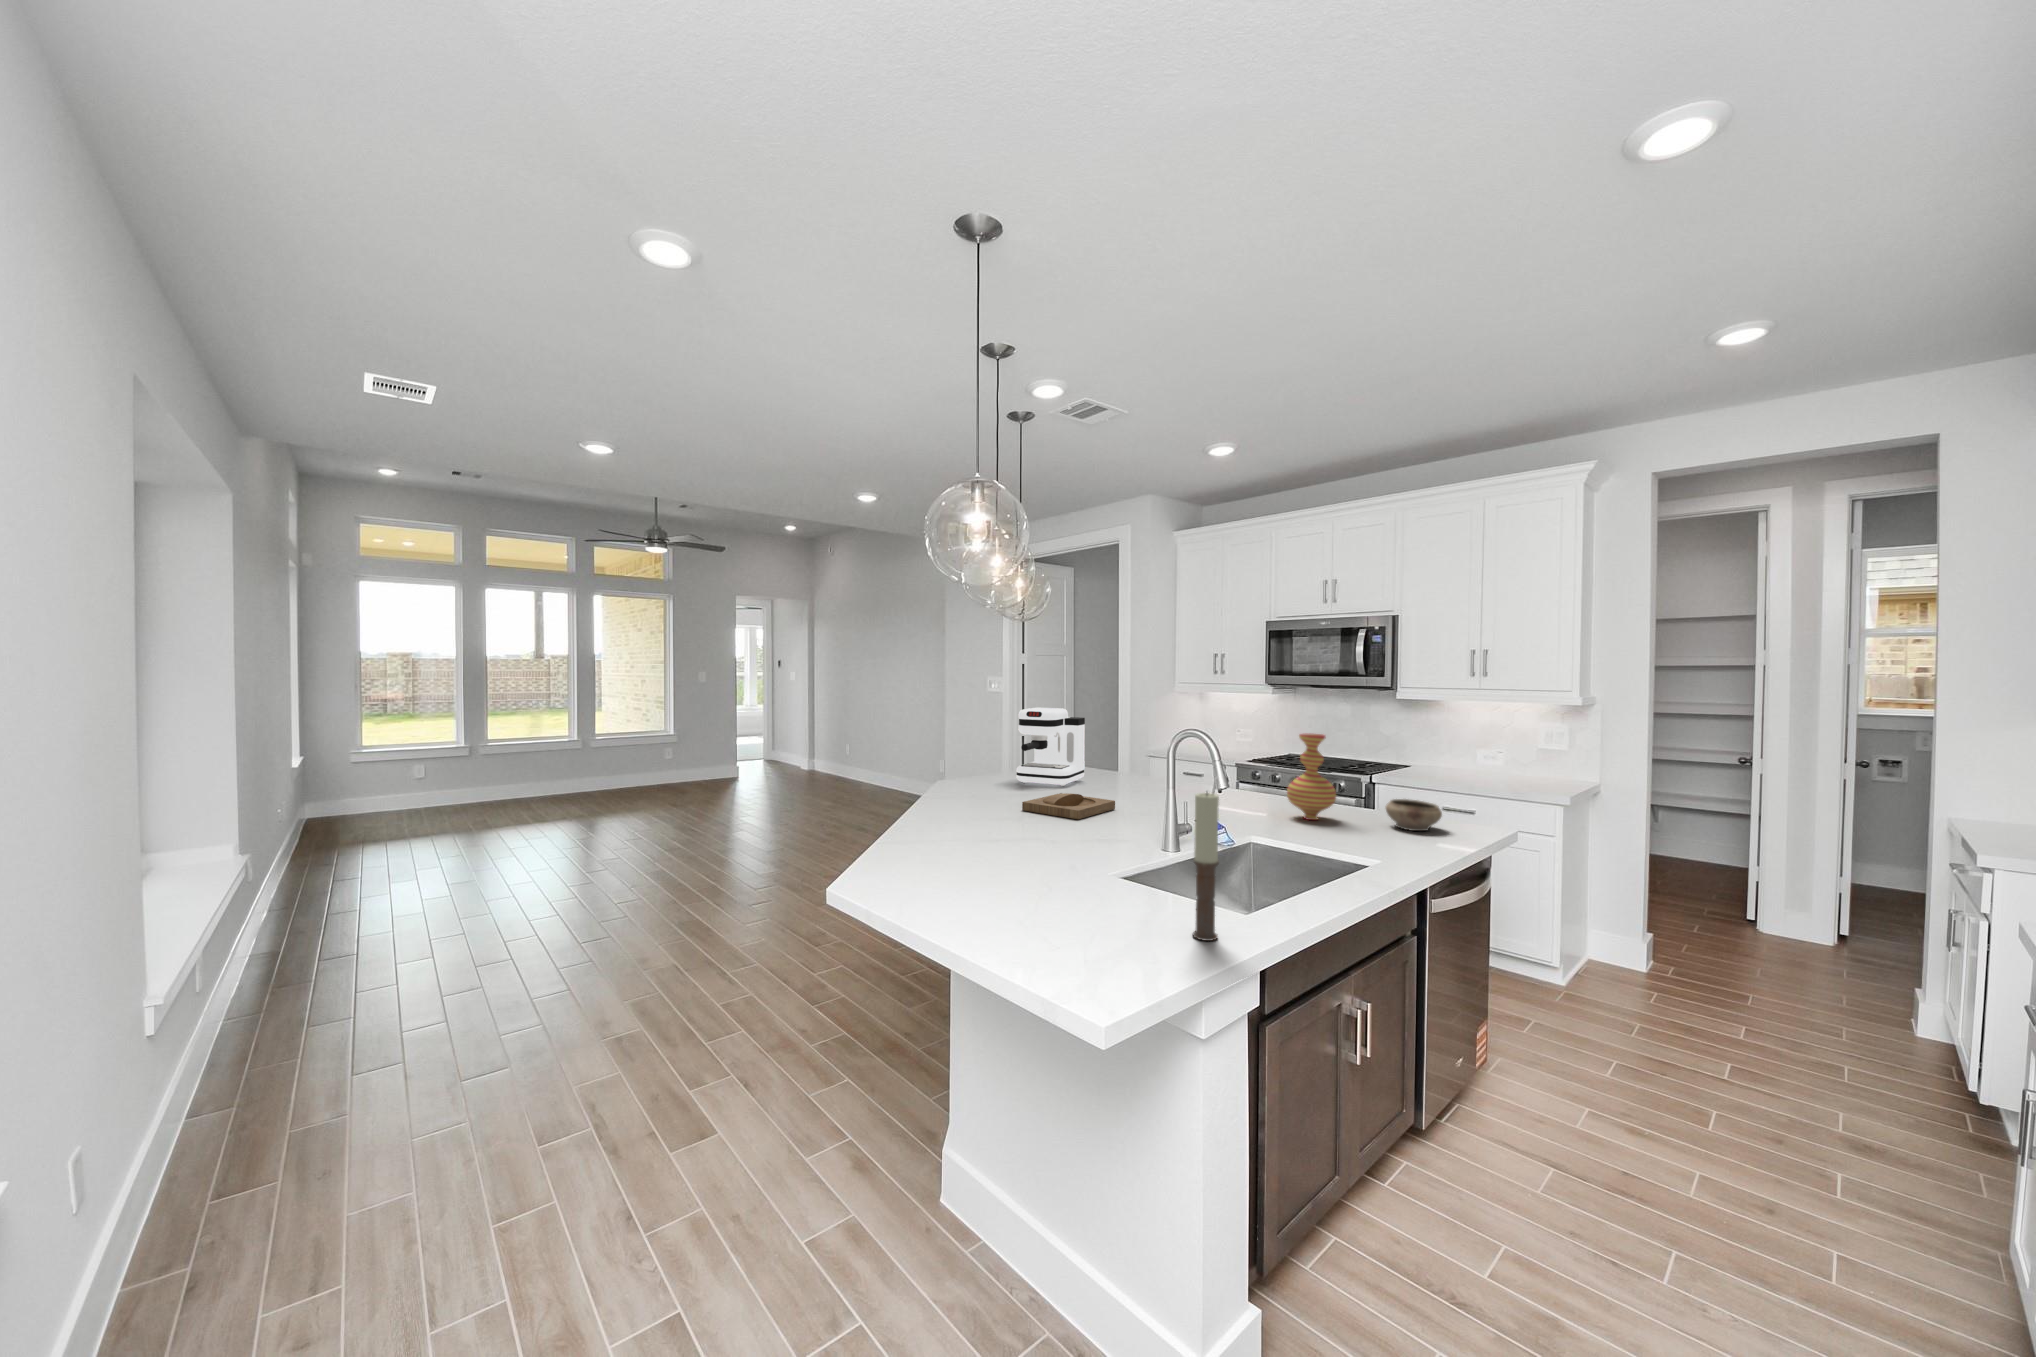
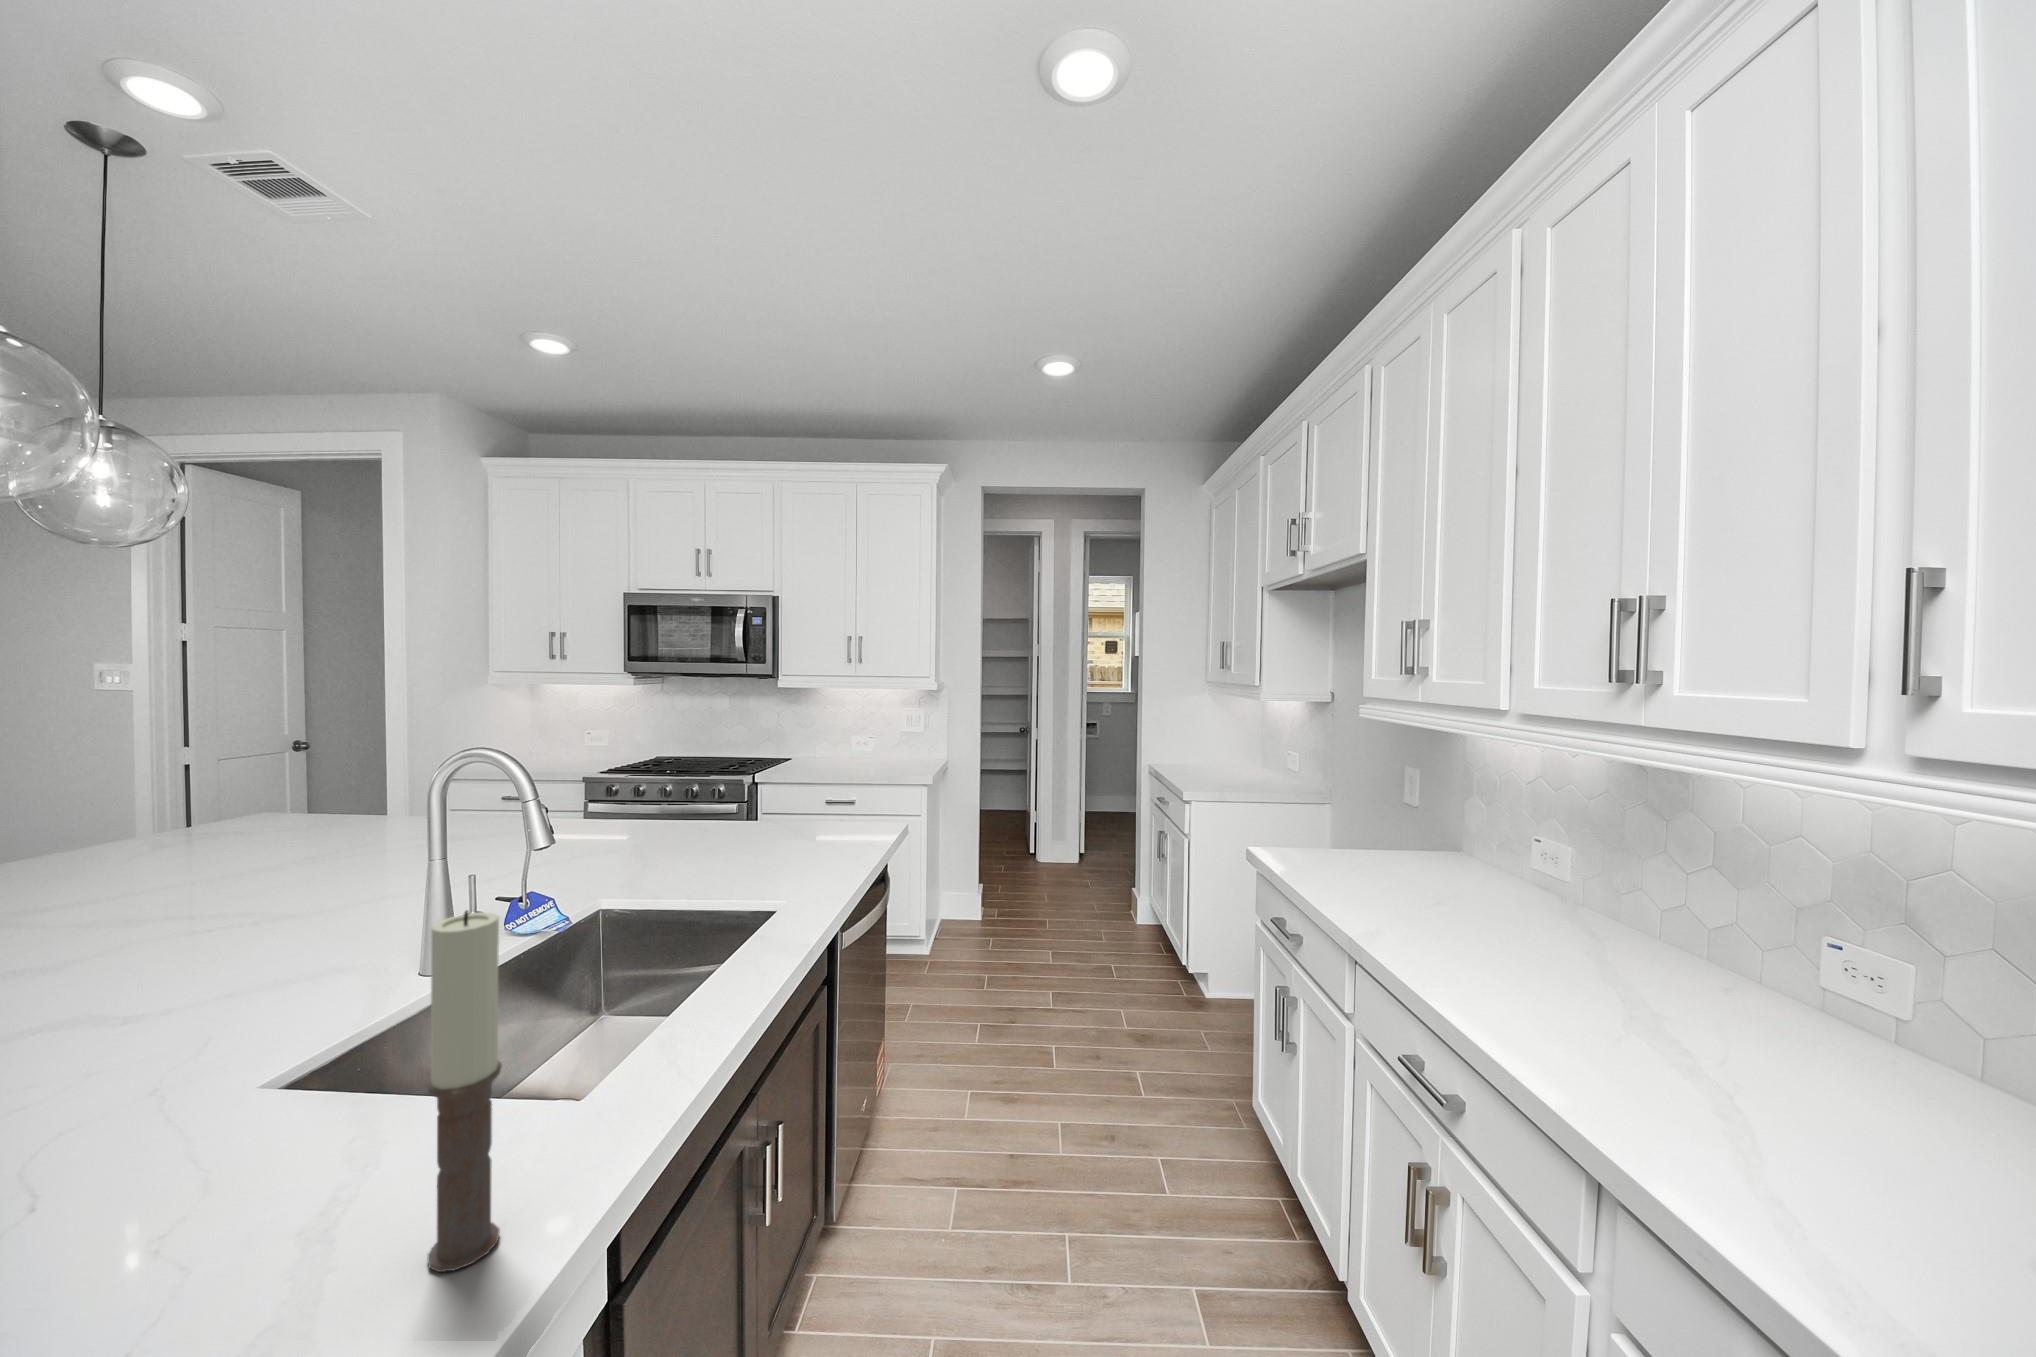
coffee maker: present [1016,708,1085,786] -> none [91,716,286,865]
vase: present [1287,734,1336,820] -> none [654,735,722,852]
tray: present [1022,793,1115,819] -> none [57,878,333,942]
ceramic bowl: present [1386,799,1442,831] -> none [783,806,846,846]

